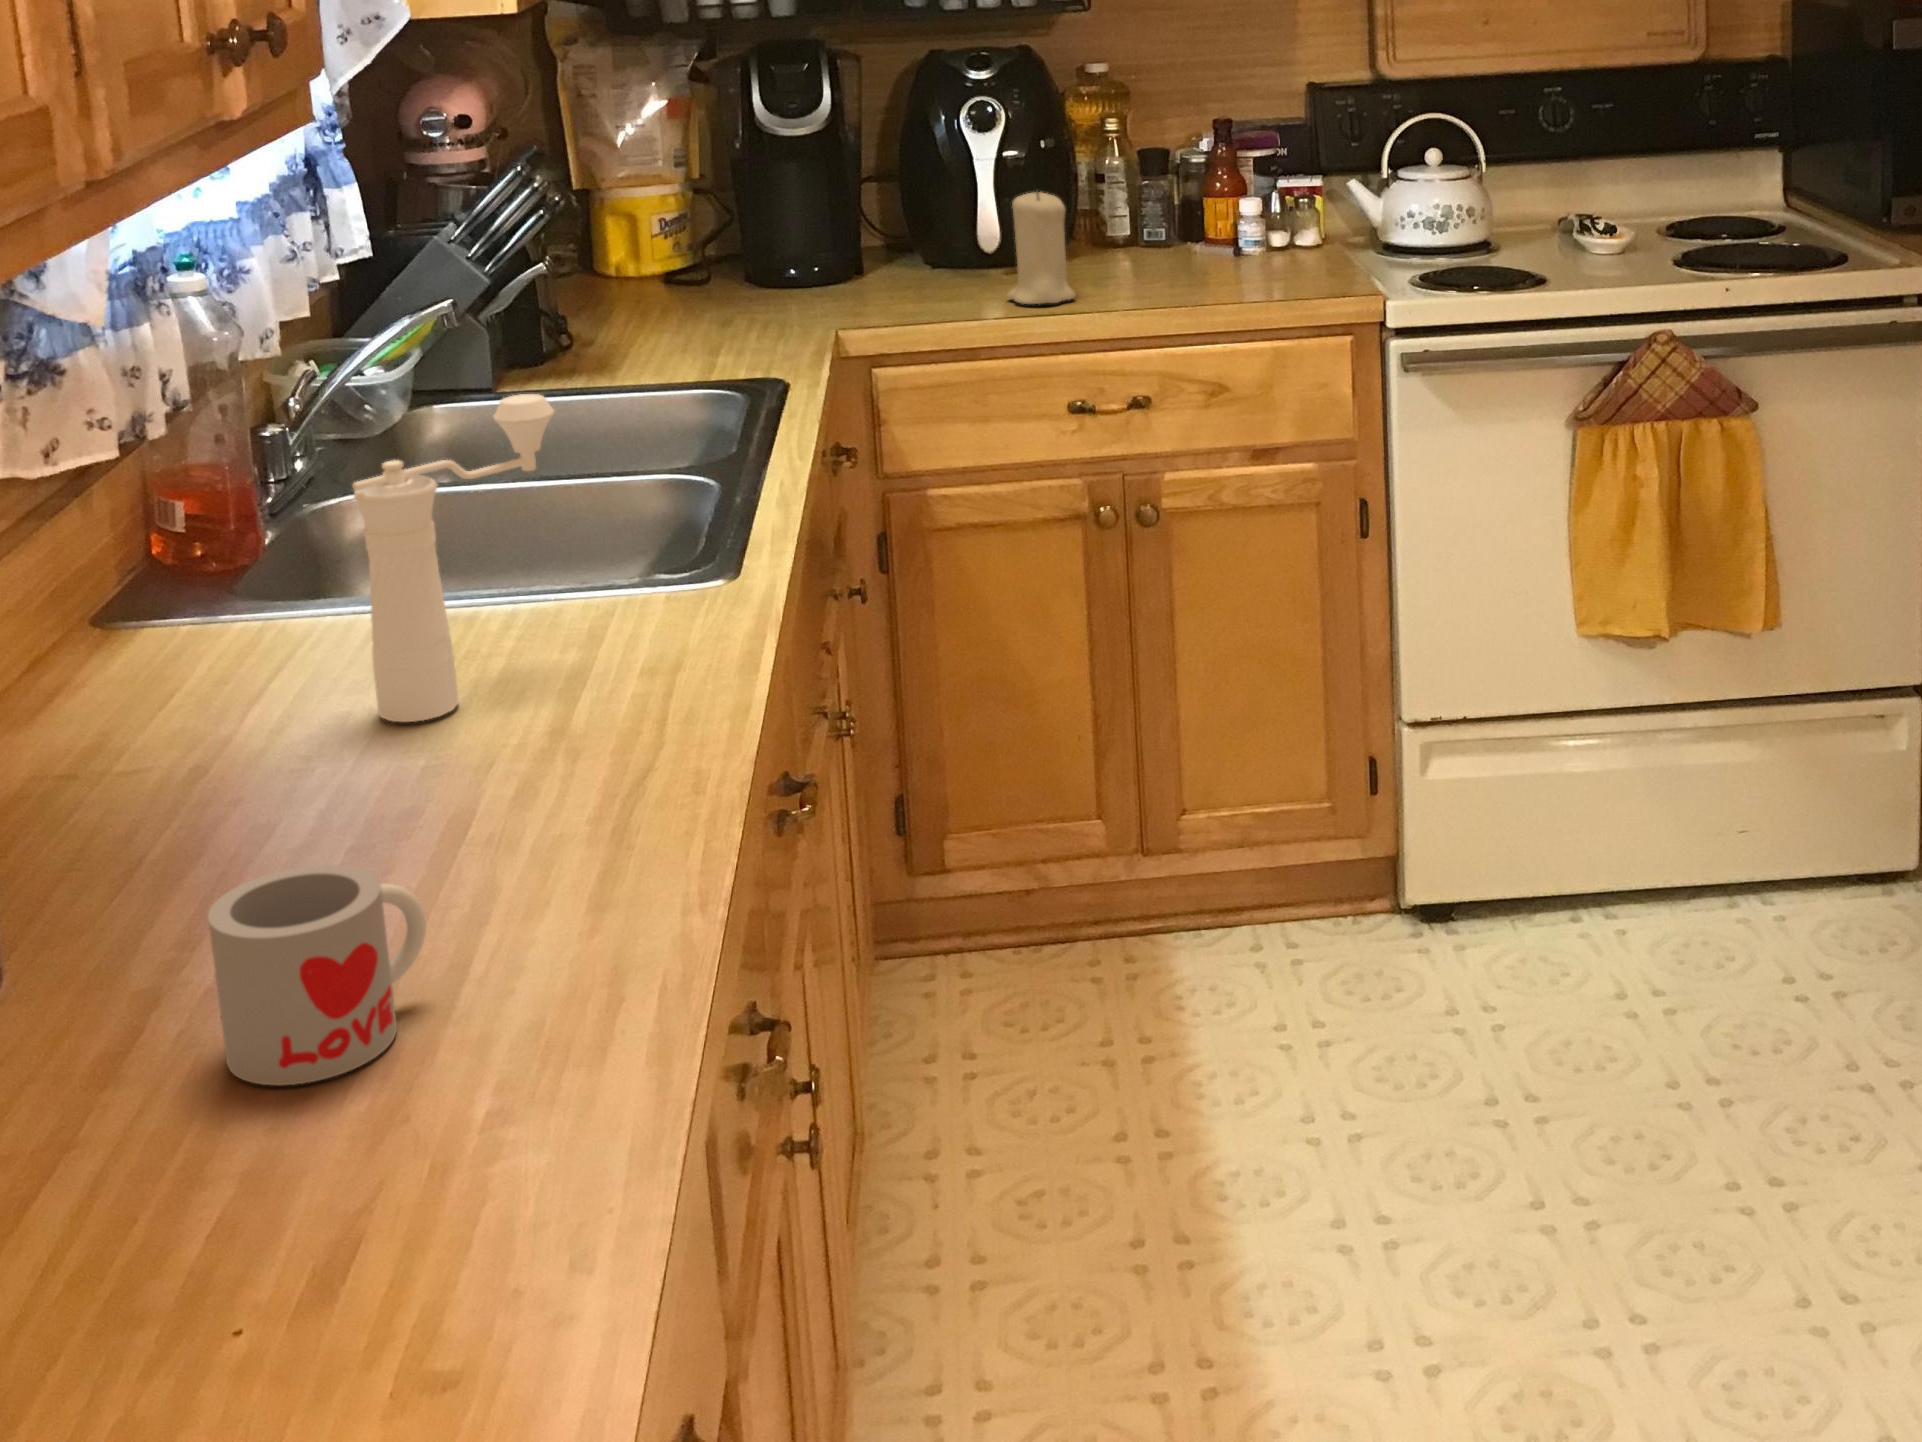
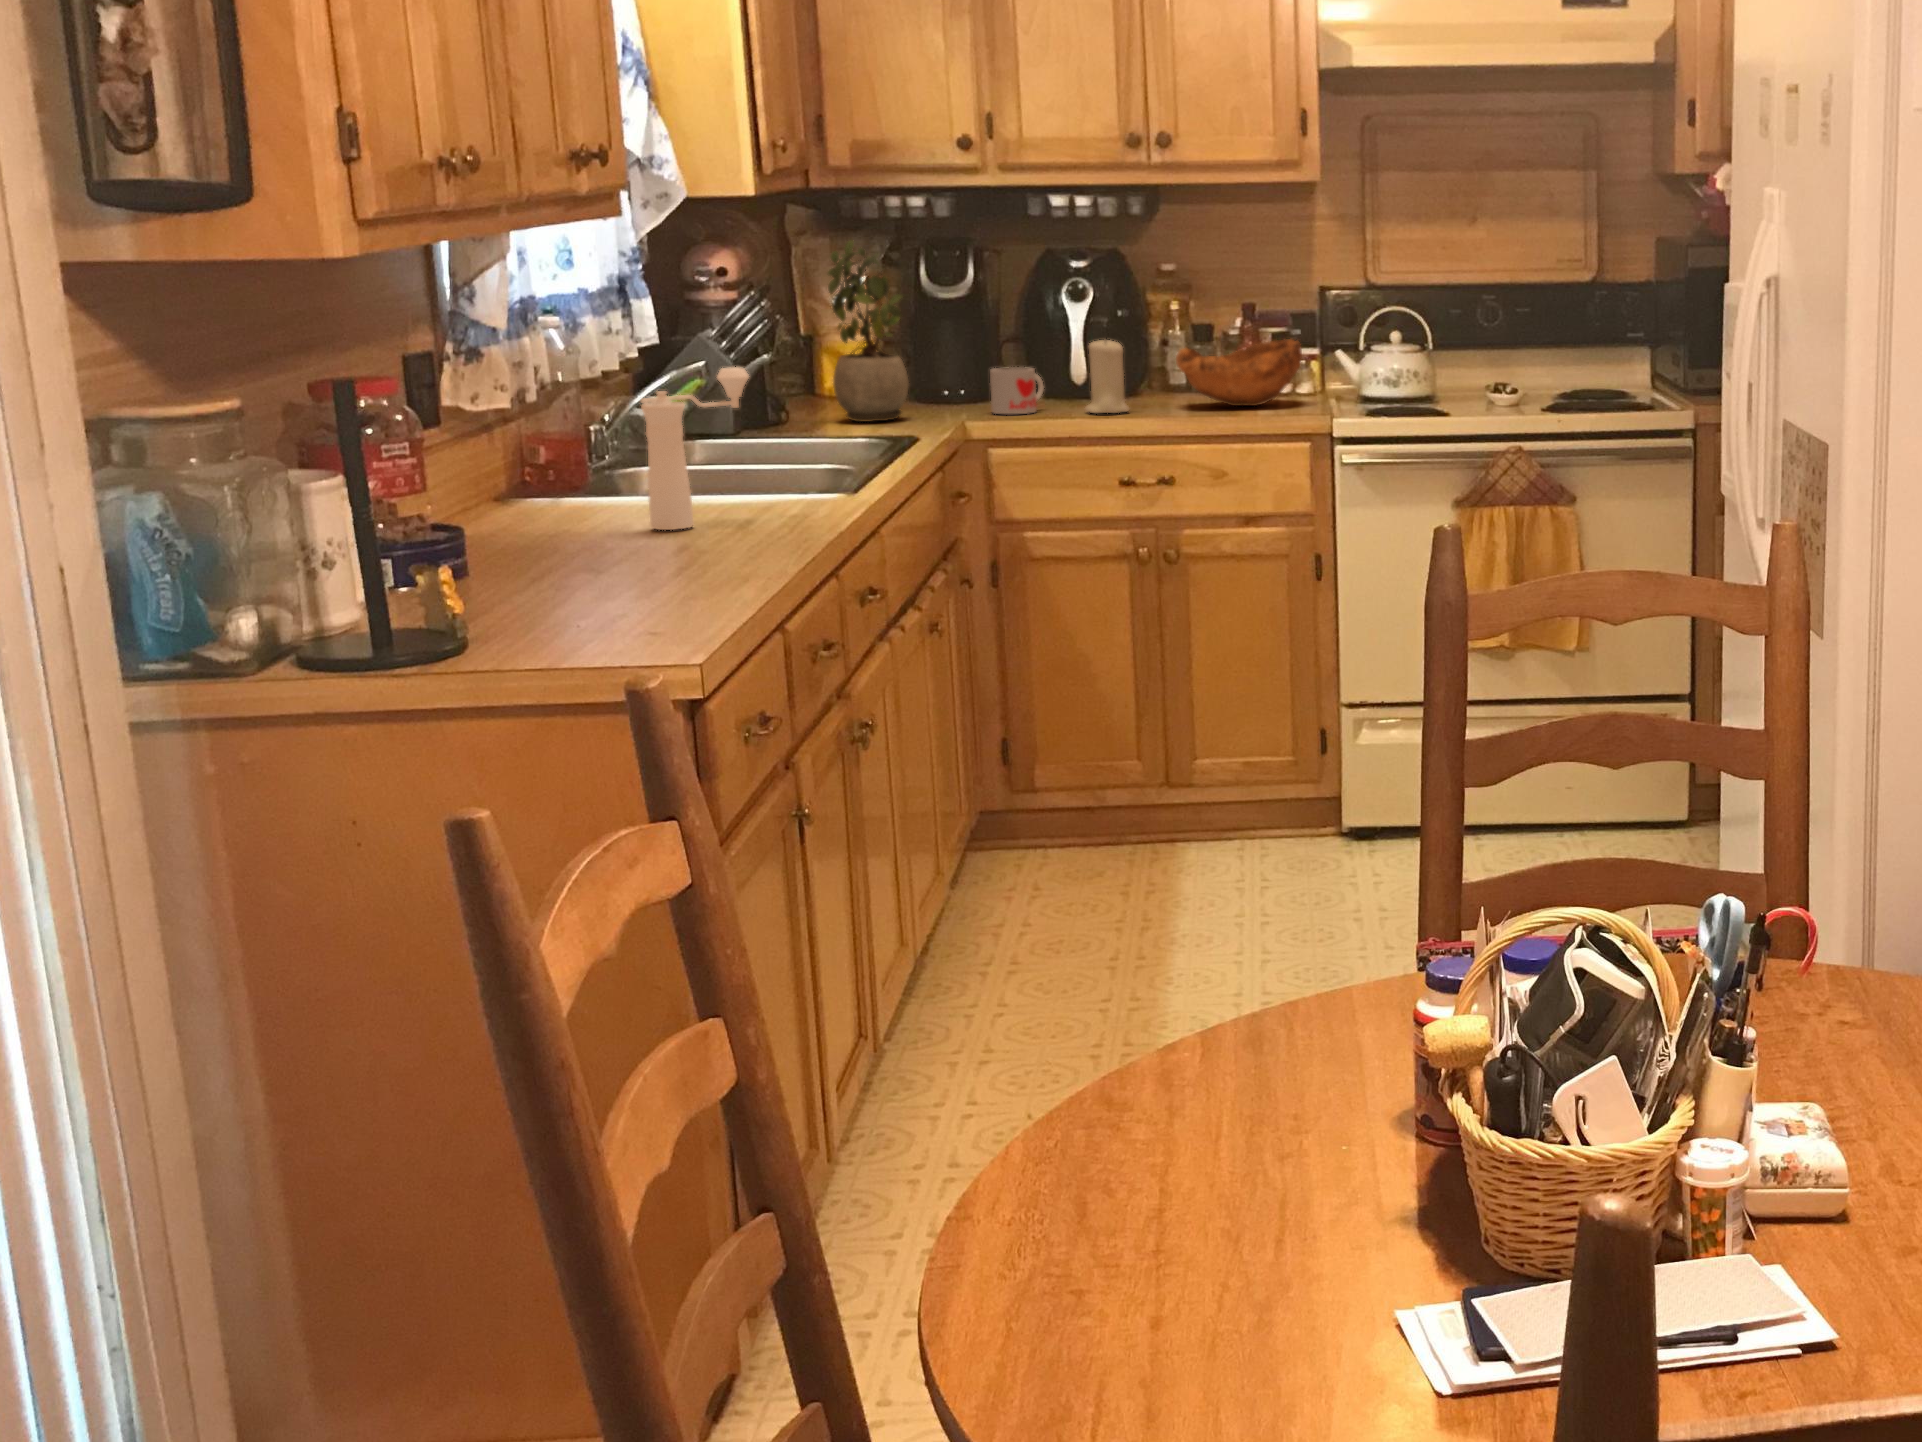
potted plant: none [621,65,747,335] -> present [828,241,909,422]
wooden bowl: none [1137,175,1320,279] -> present [1176,339,1302,406]
mug: present [208,865,426,1085] -> present [990,367,1044,414]

